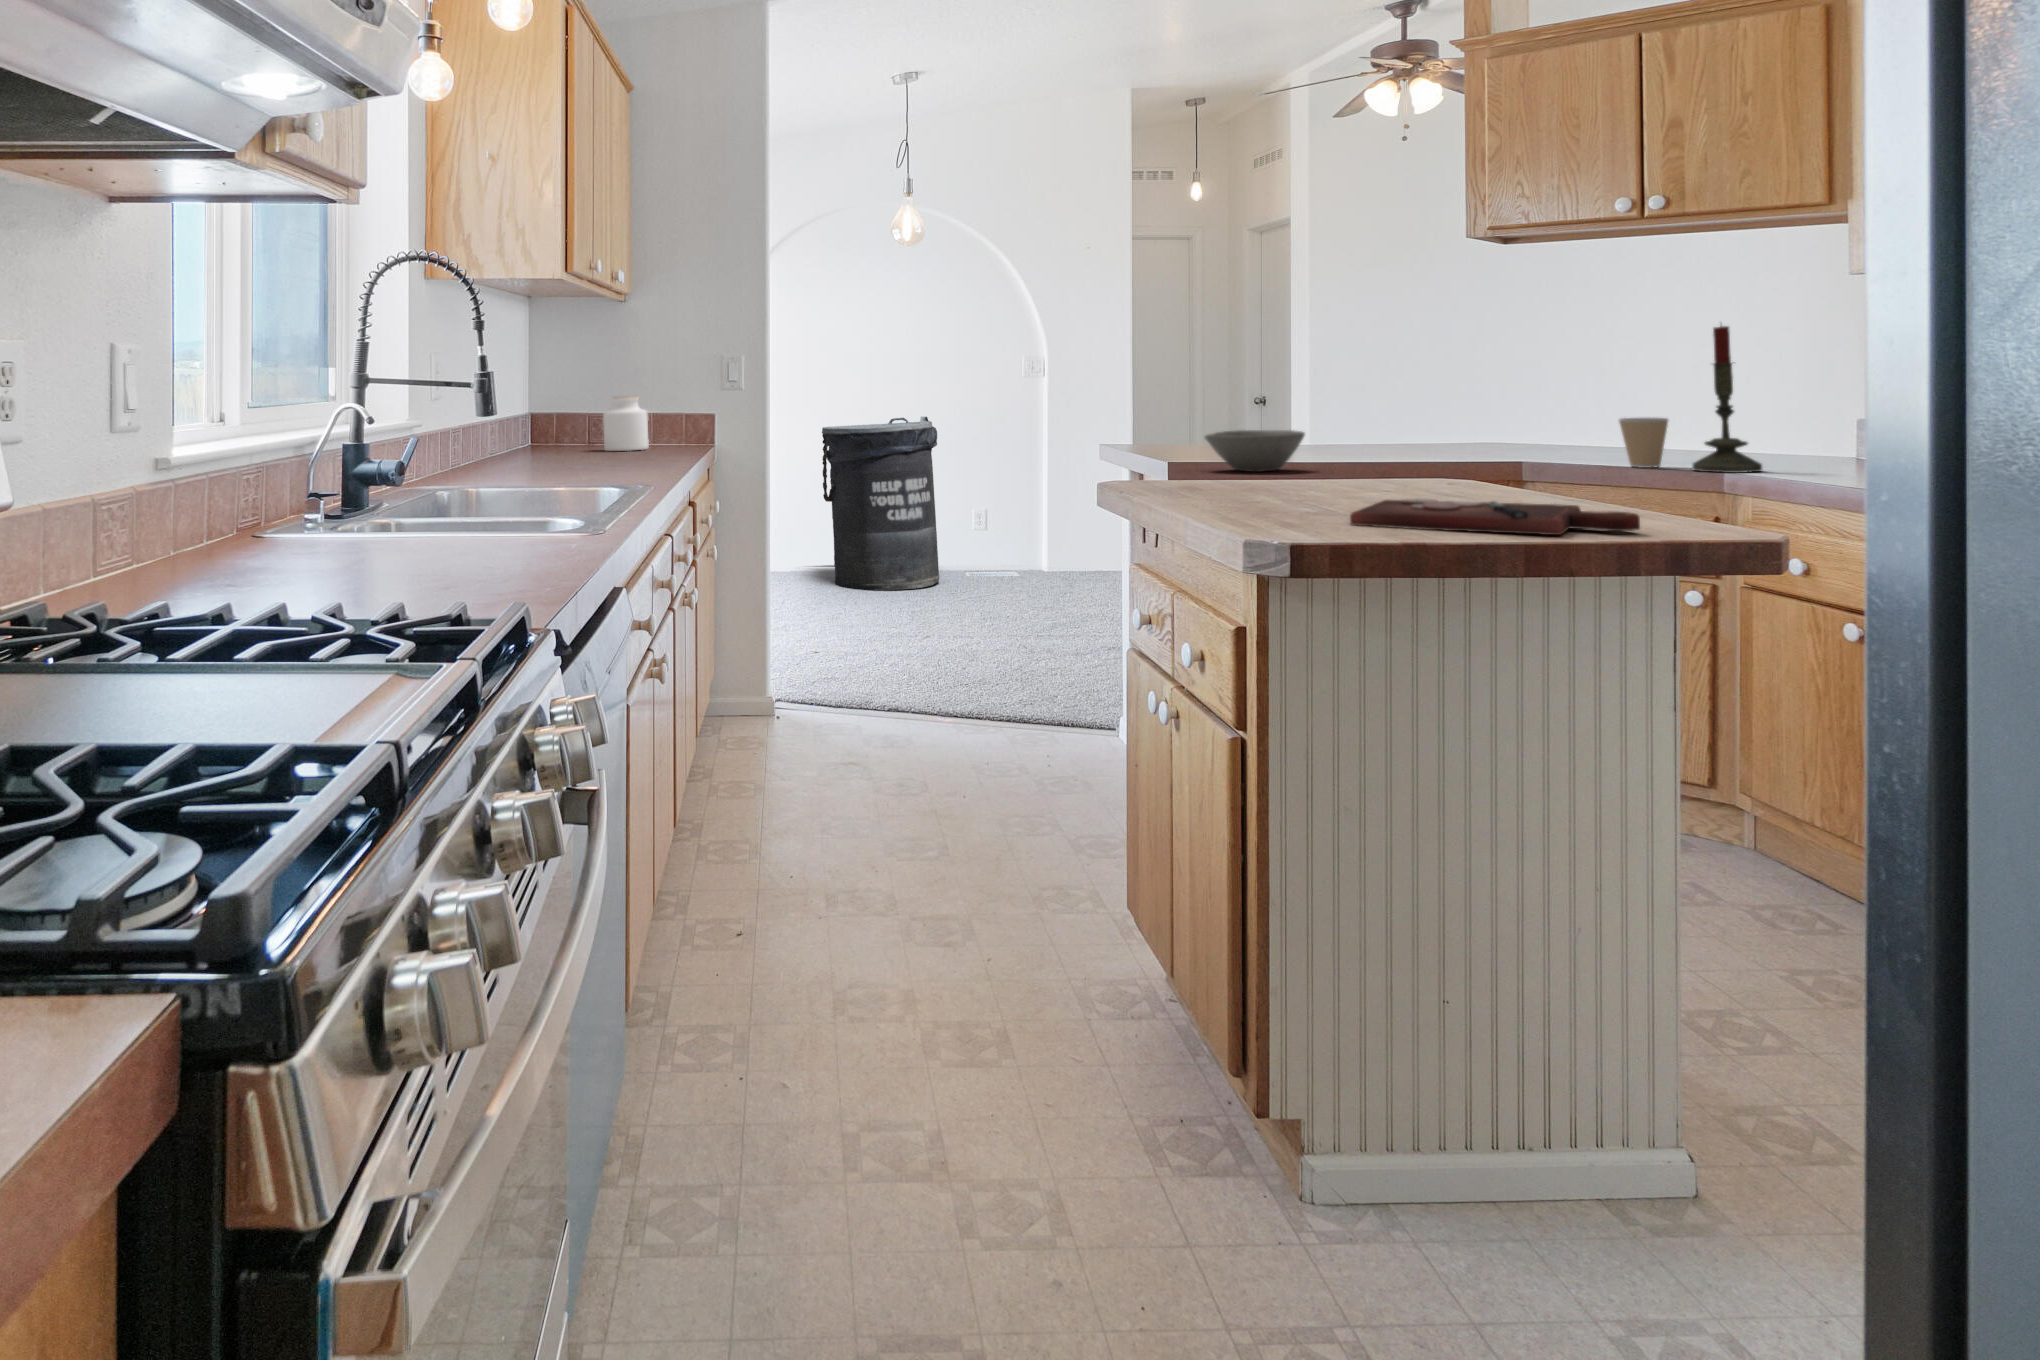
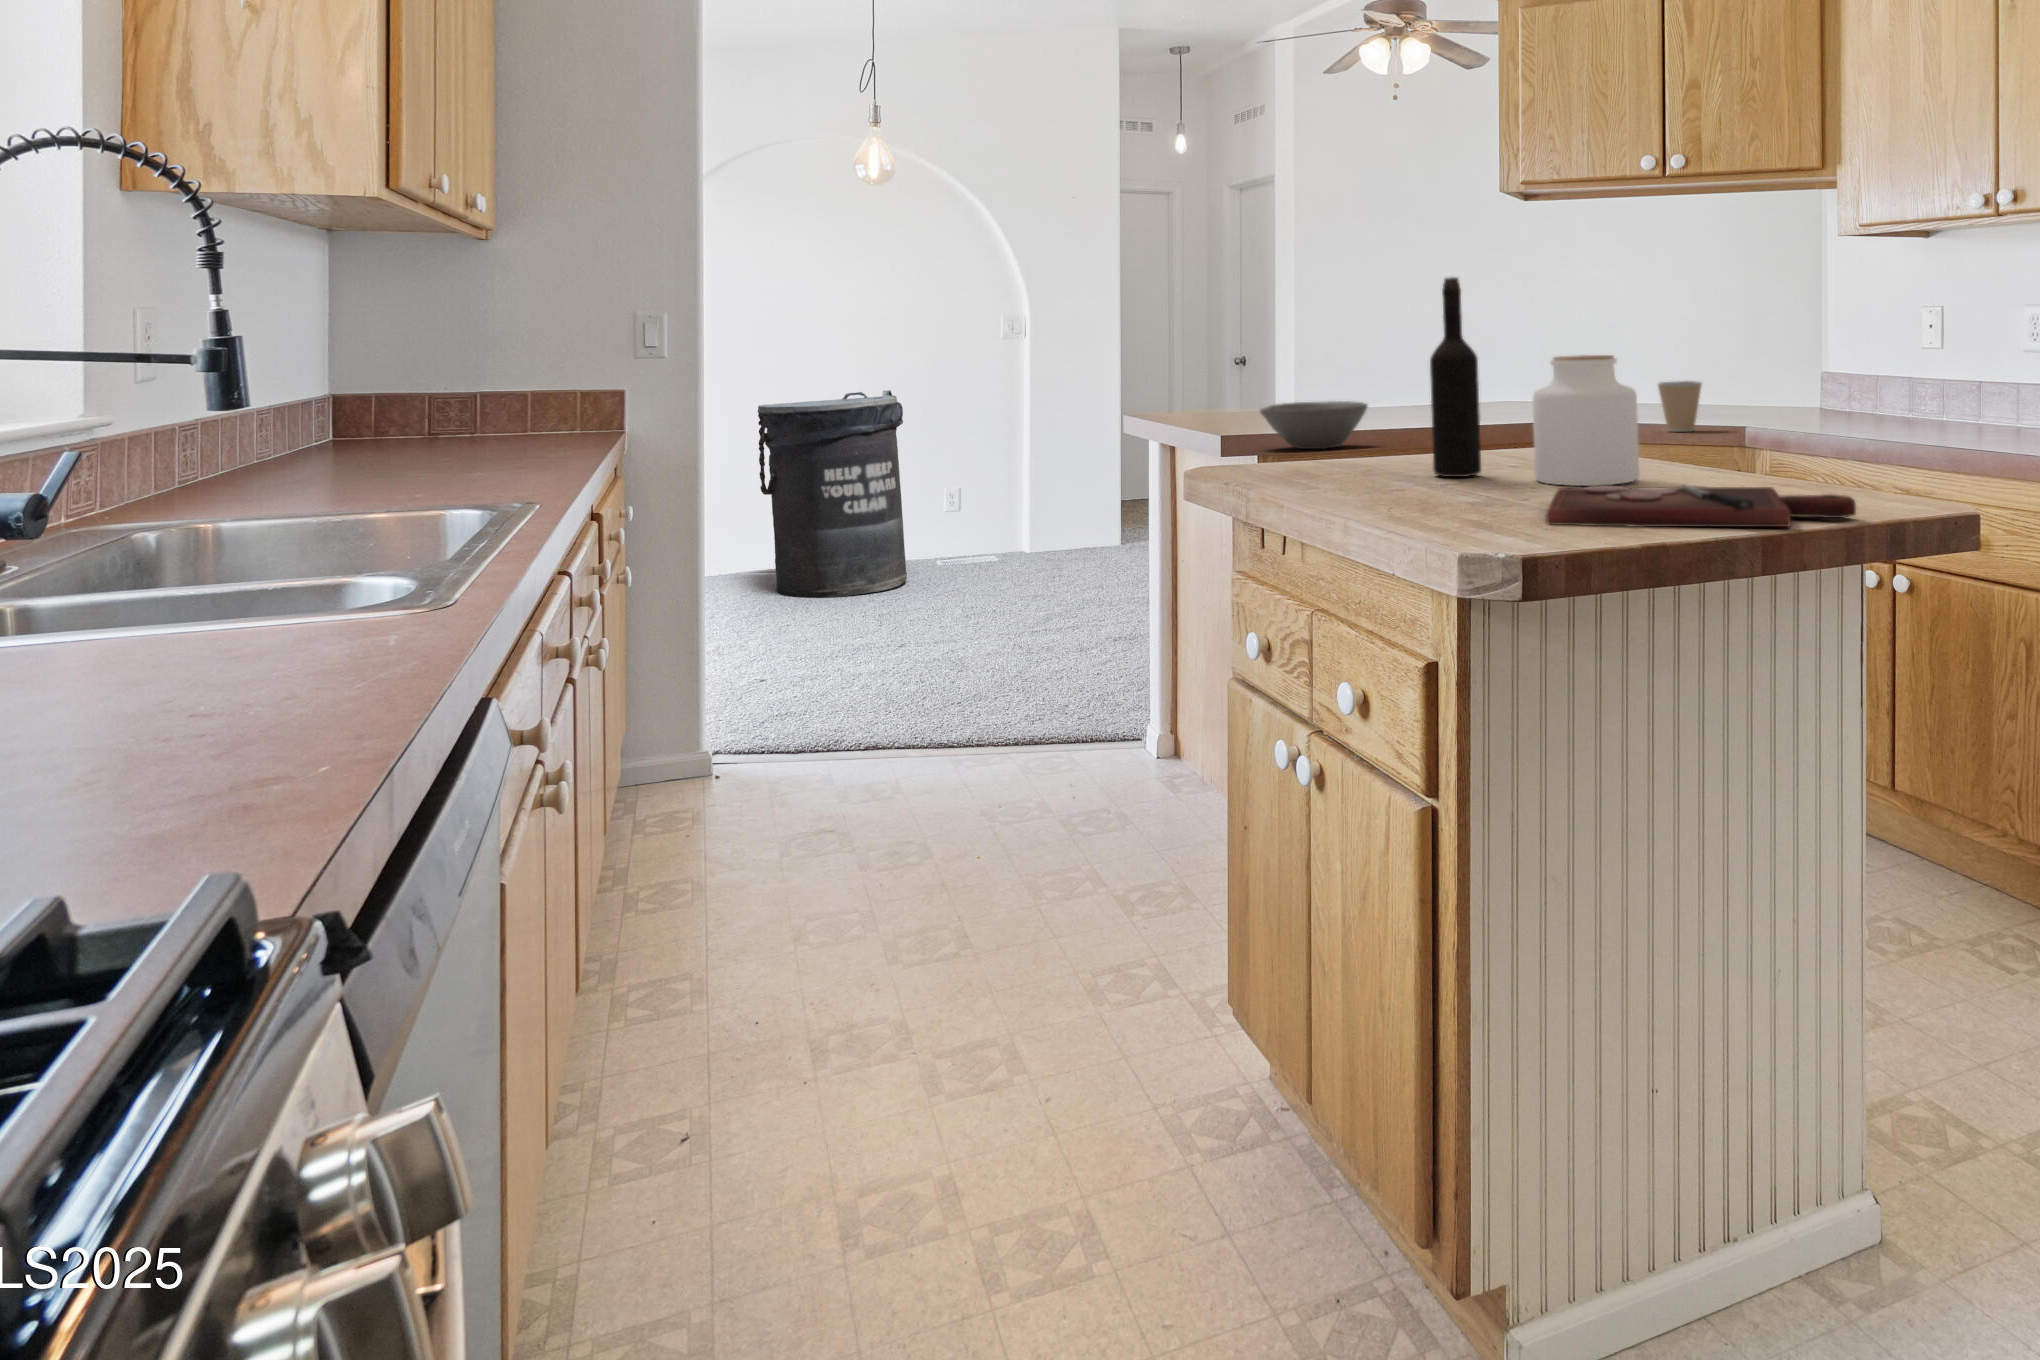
wine bottle: none [1303,323,1350,492] -> present [1430,277,1481,477]
candle: present [1693,326,1762,473] -> none [1727,285,1788,435]
jar: present [603,396,649,451] -> present [1533,355,1639,486]

